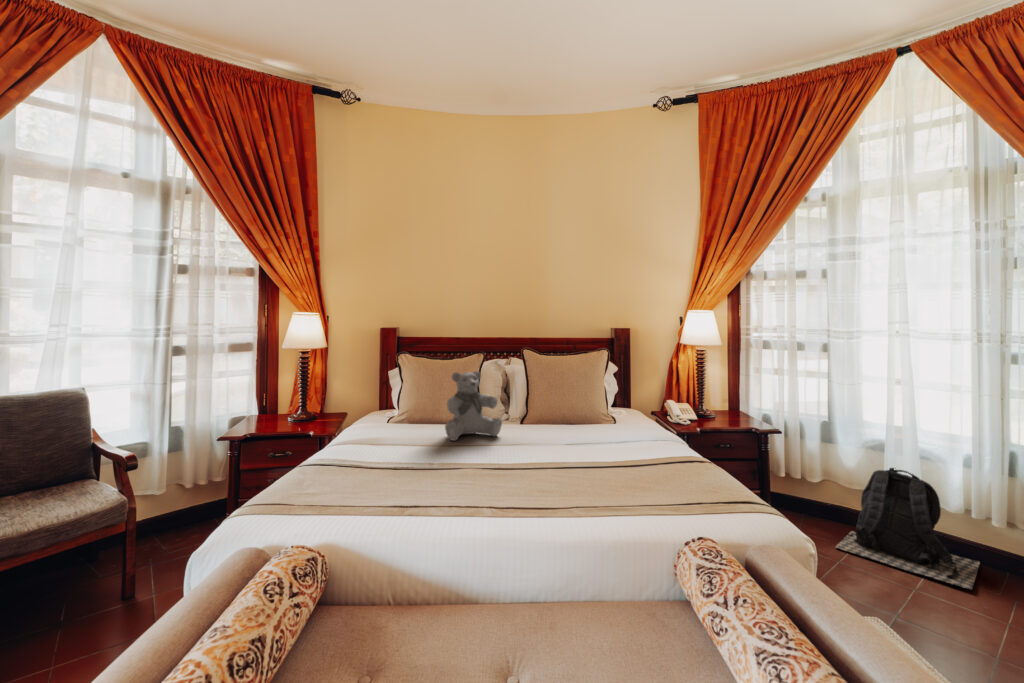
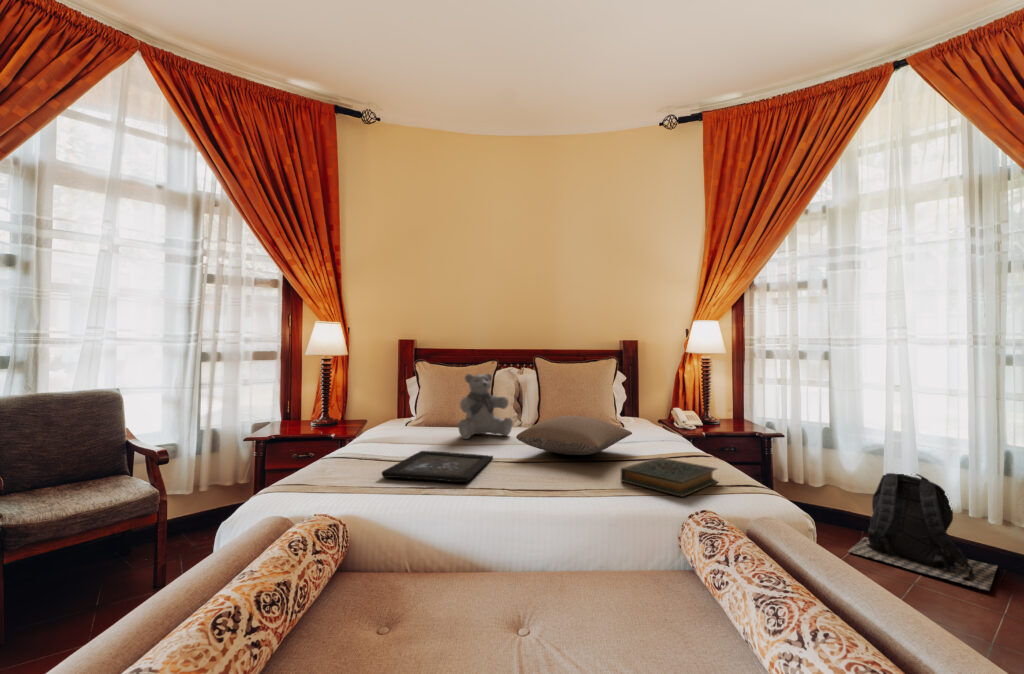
pillow: none [506,419,626,463] -> present [516,415,632,455]
tray: none [364,458,482,500] -> present [382,451,493,482]
hardback book: none [614,467,715,517] -> present [621,457,717,496]

